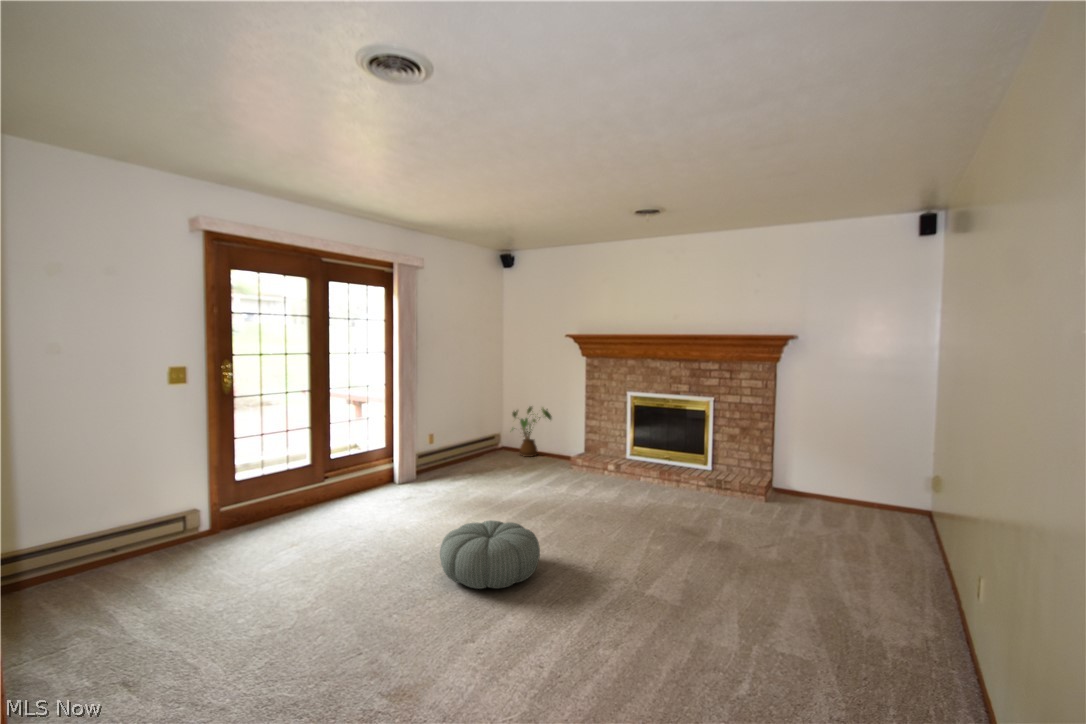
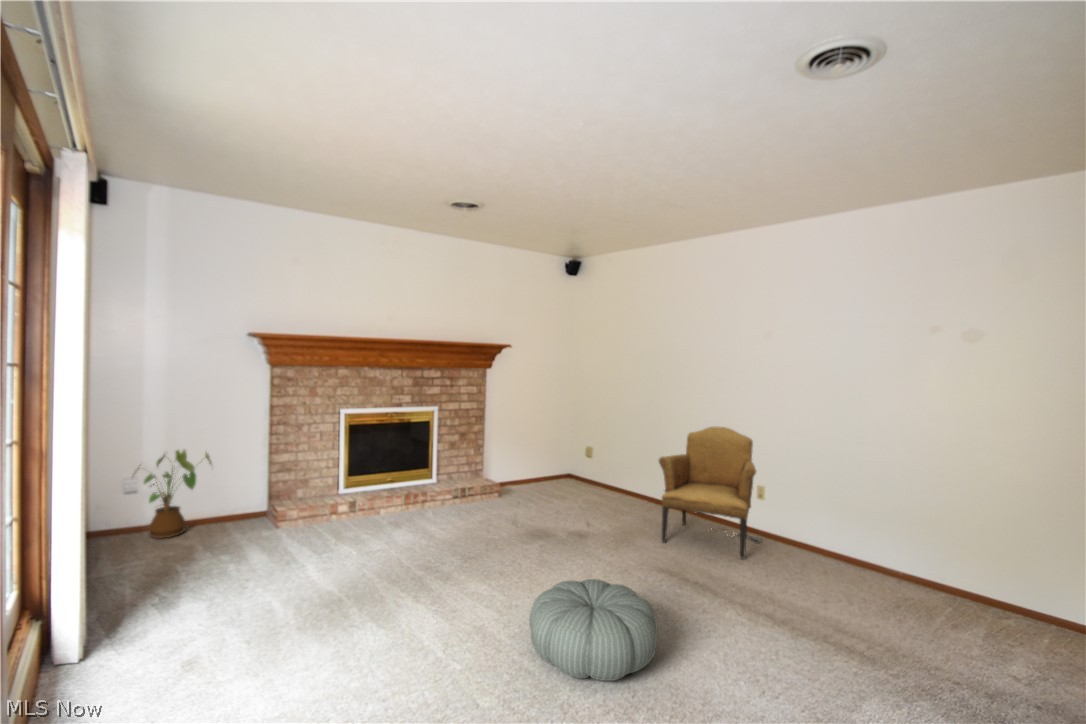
armchair: none [770,460,968,660] -> present [659,426,761,559]

